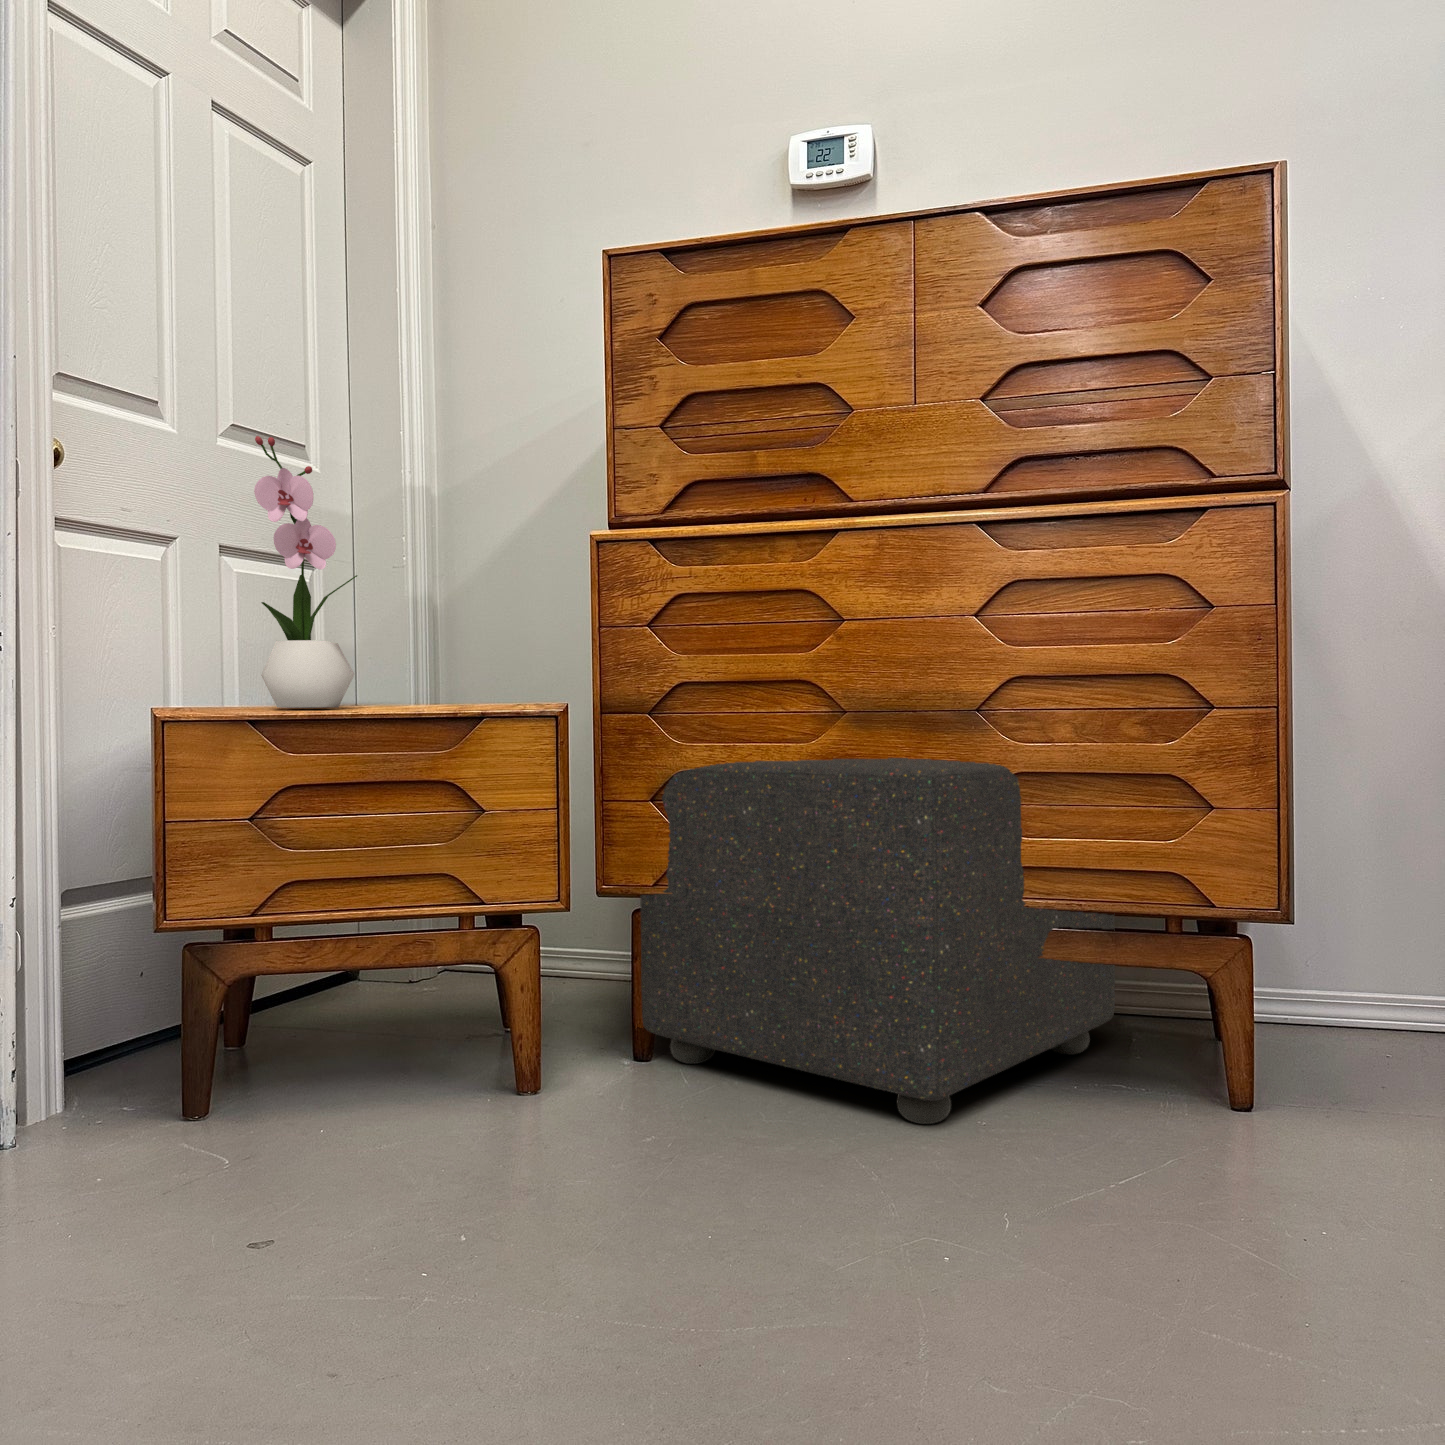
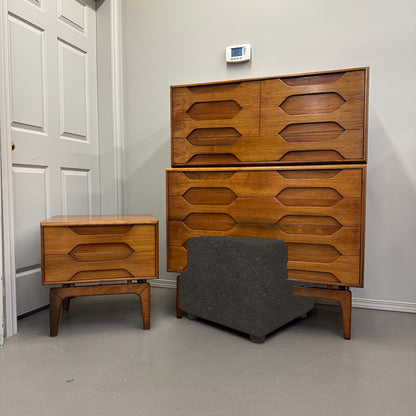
flower arrangement: present [254,436,357,708] -> none [69,143,99,220]

